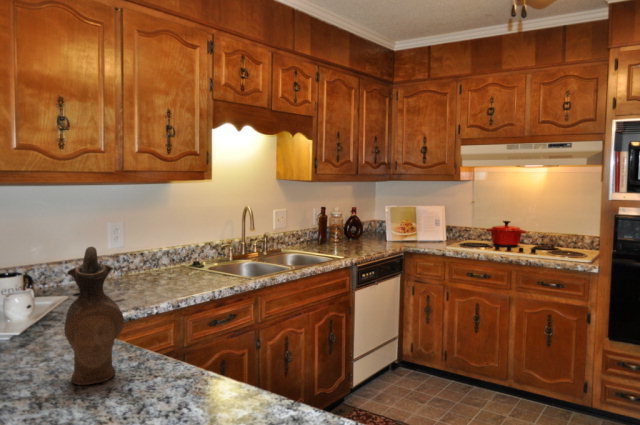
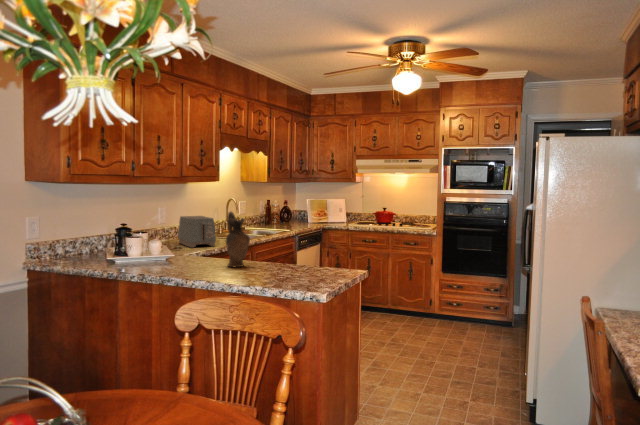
toaster: none [124,236,174,295] -> present [178,216,216,248]

